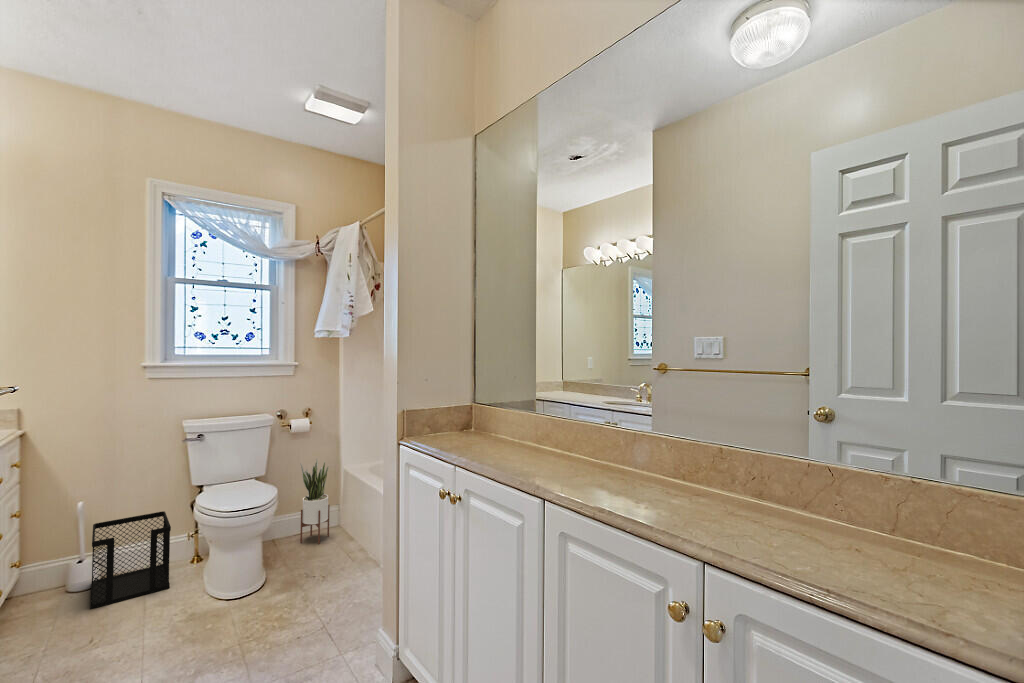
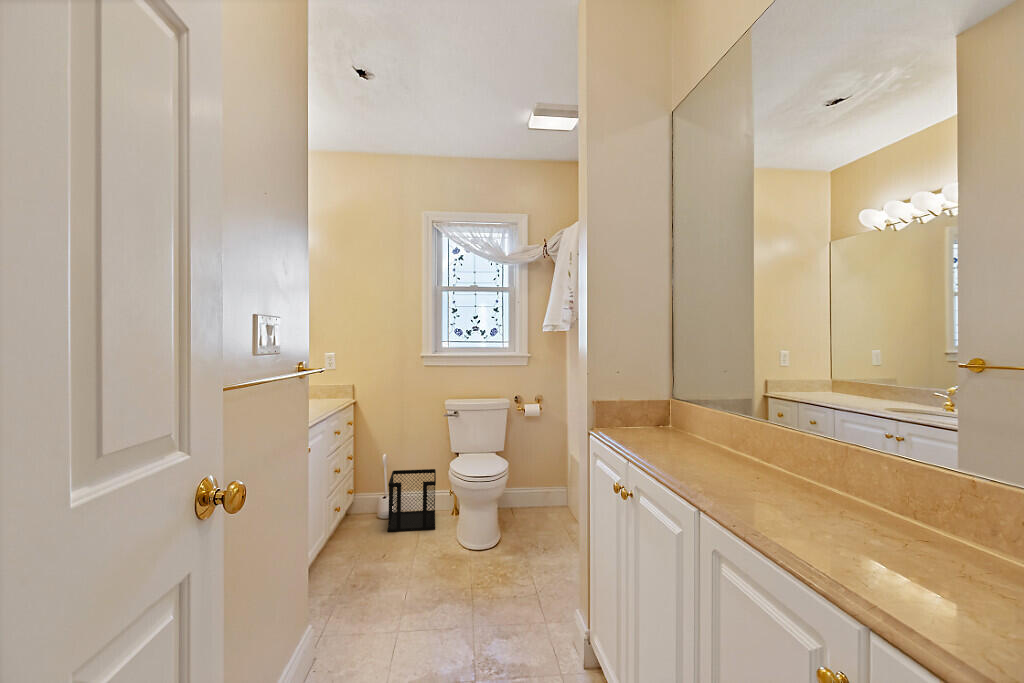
potted plant: present [300,459,330,544] -> none [531,442,557,520]

